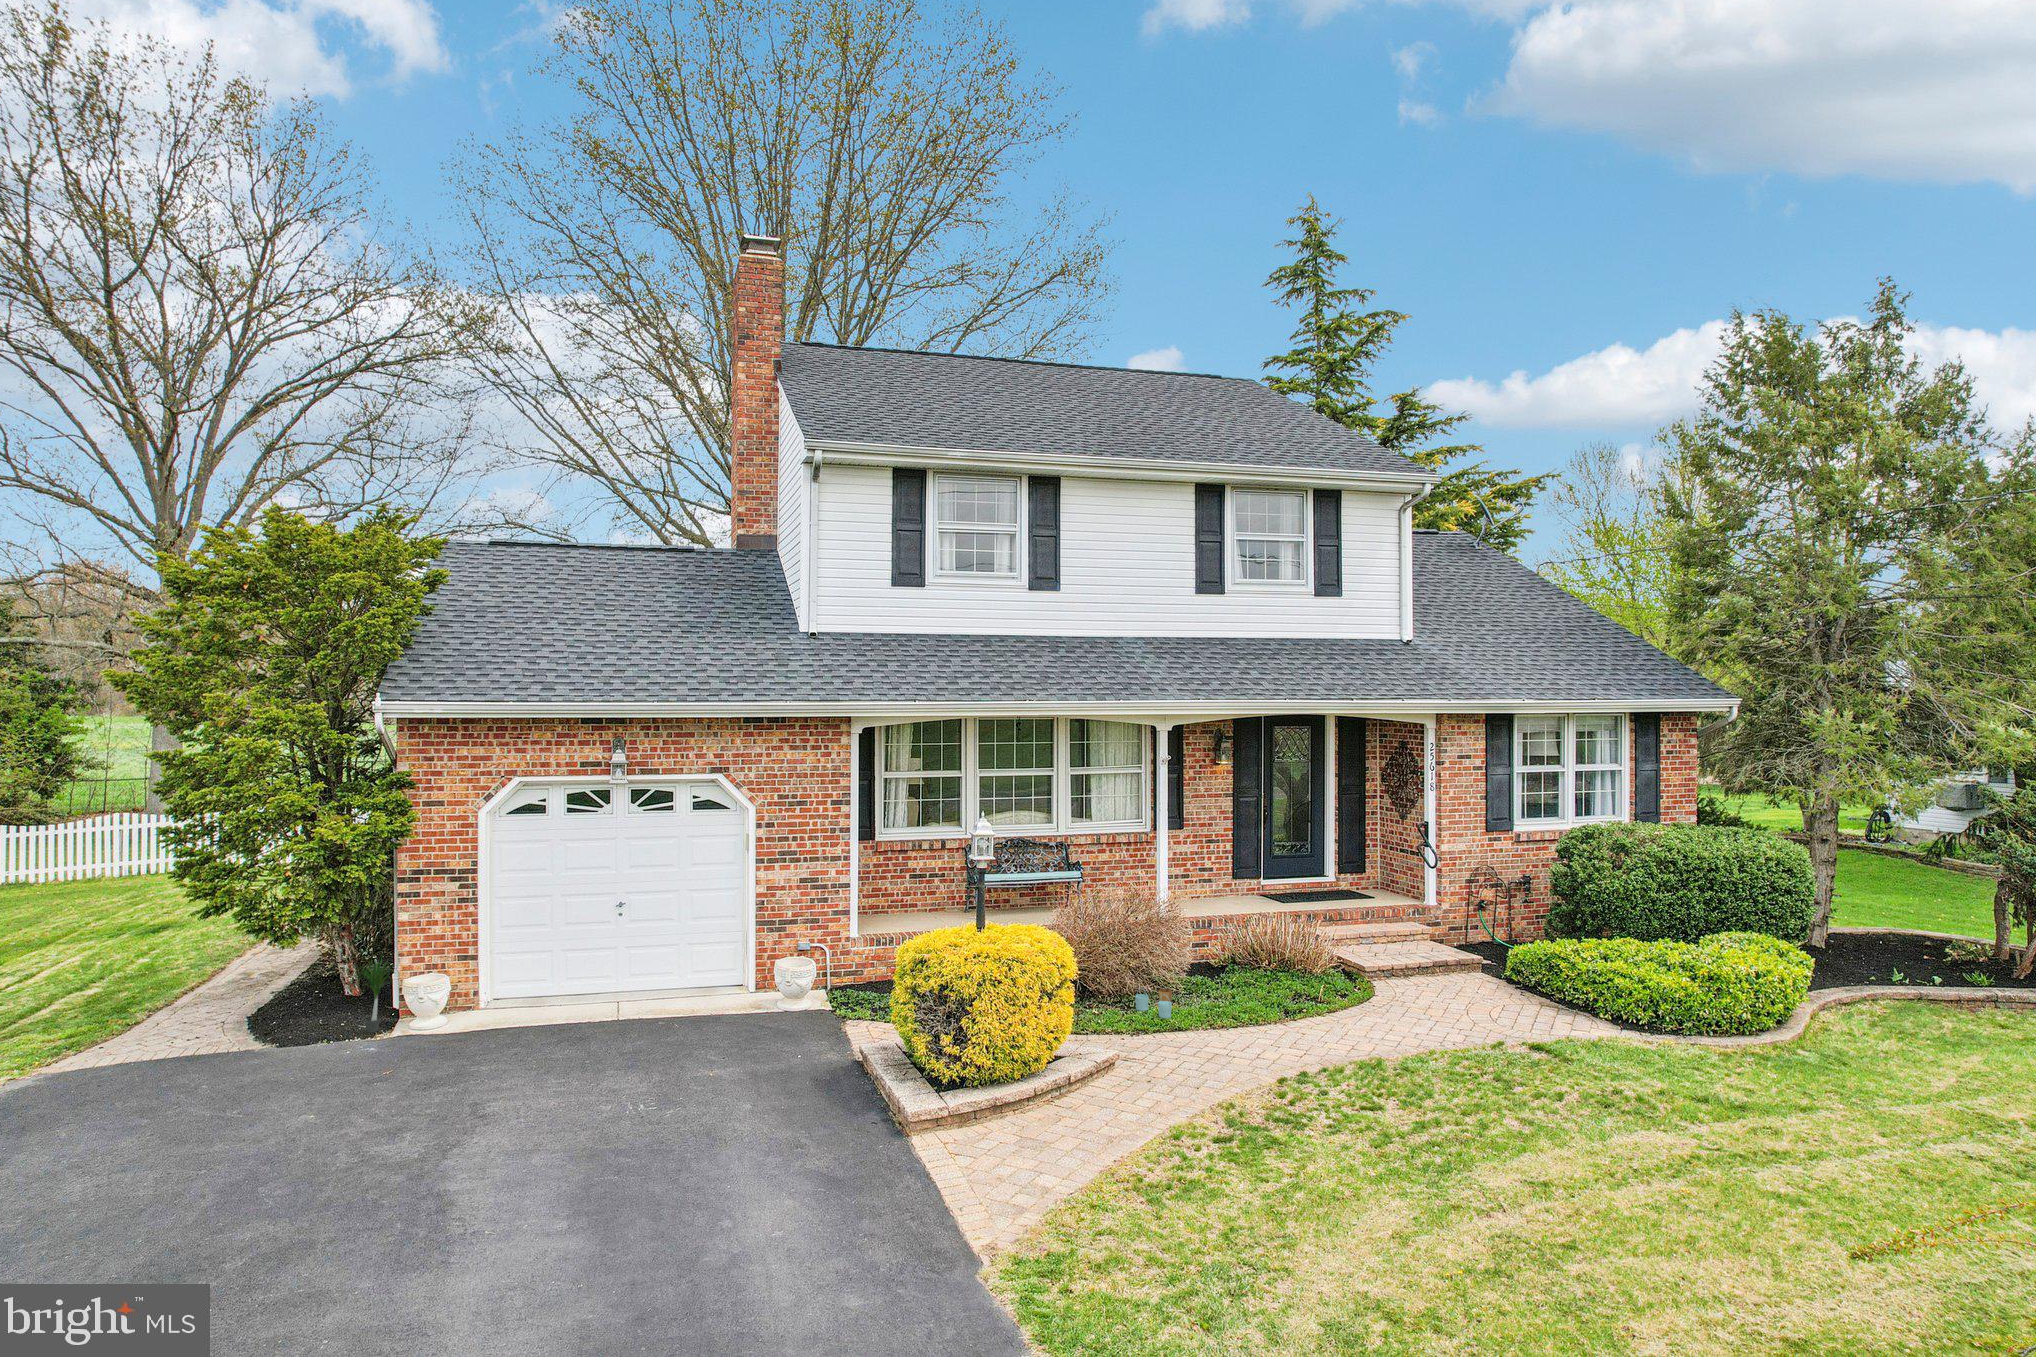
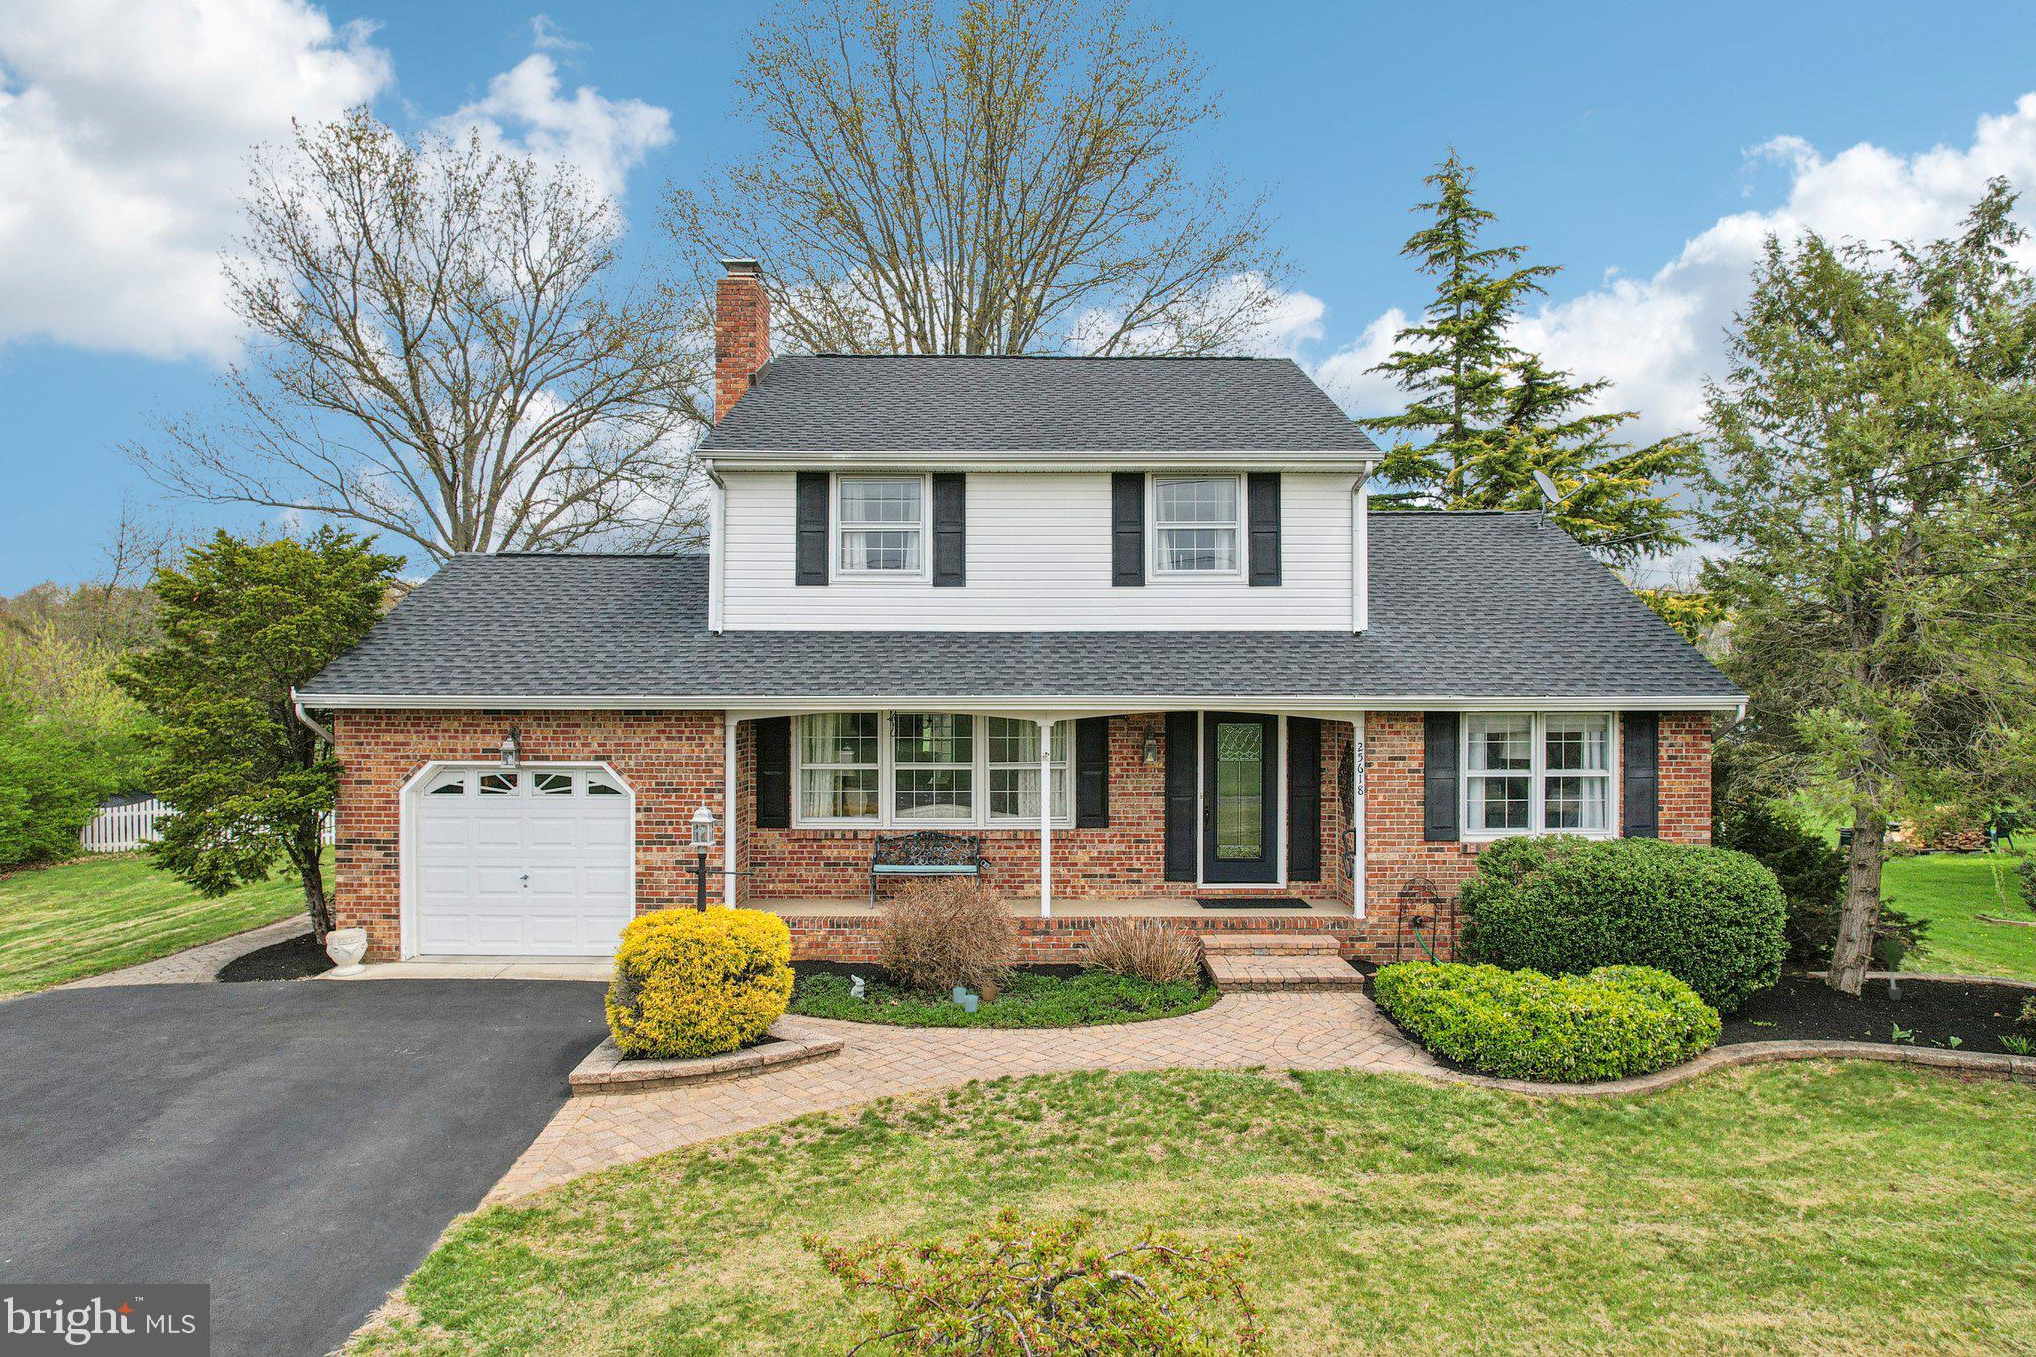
potted plant: present [353,958,399,1033] -> present [1878,939,1905,1000]

